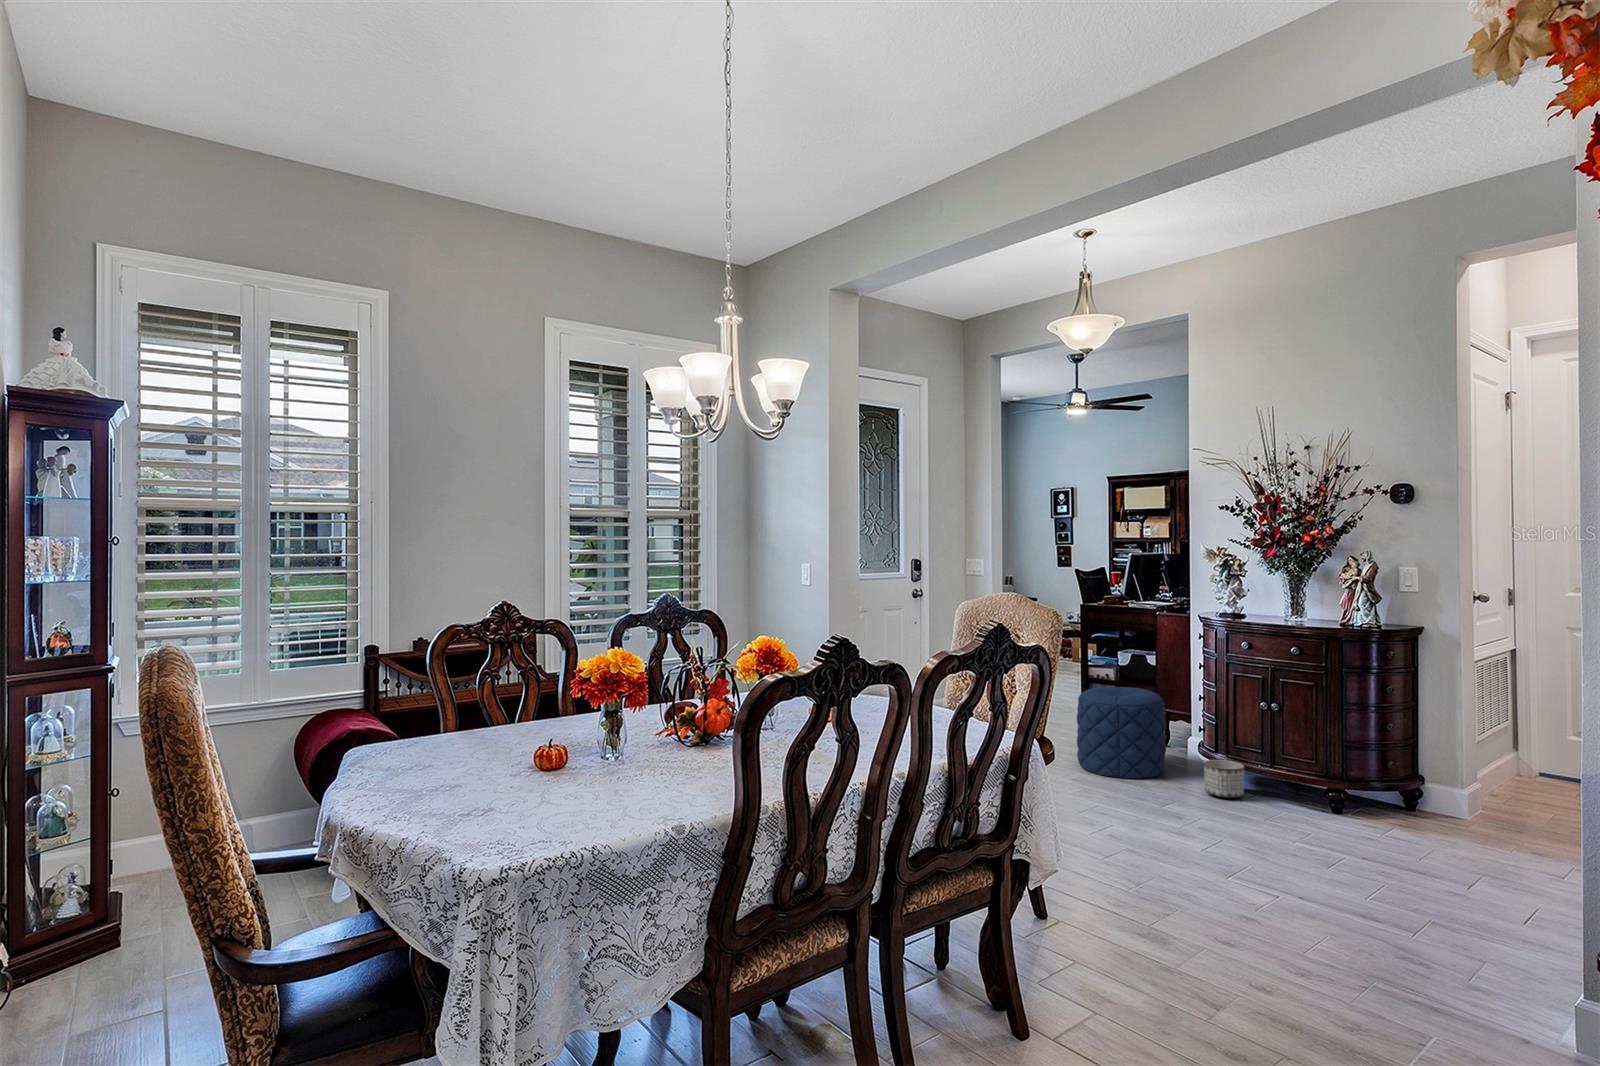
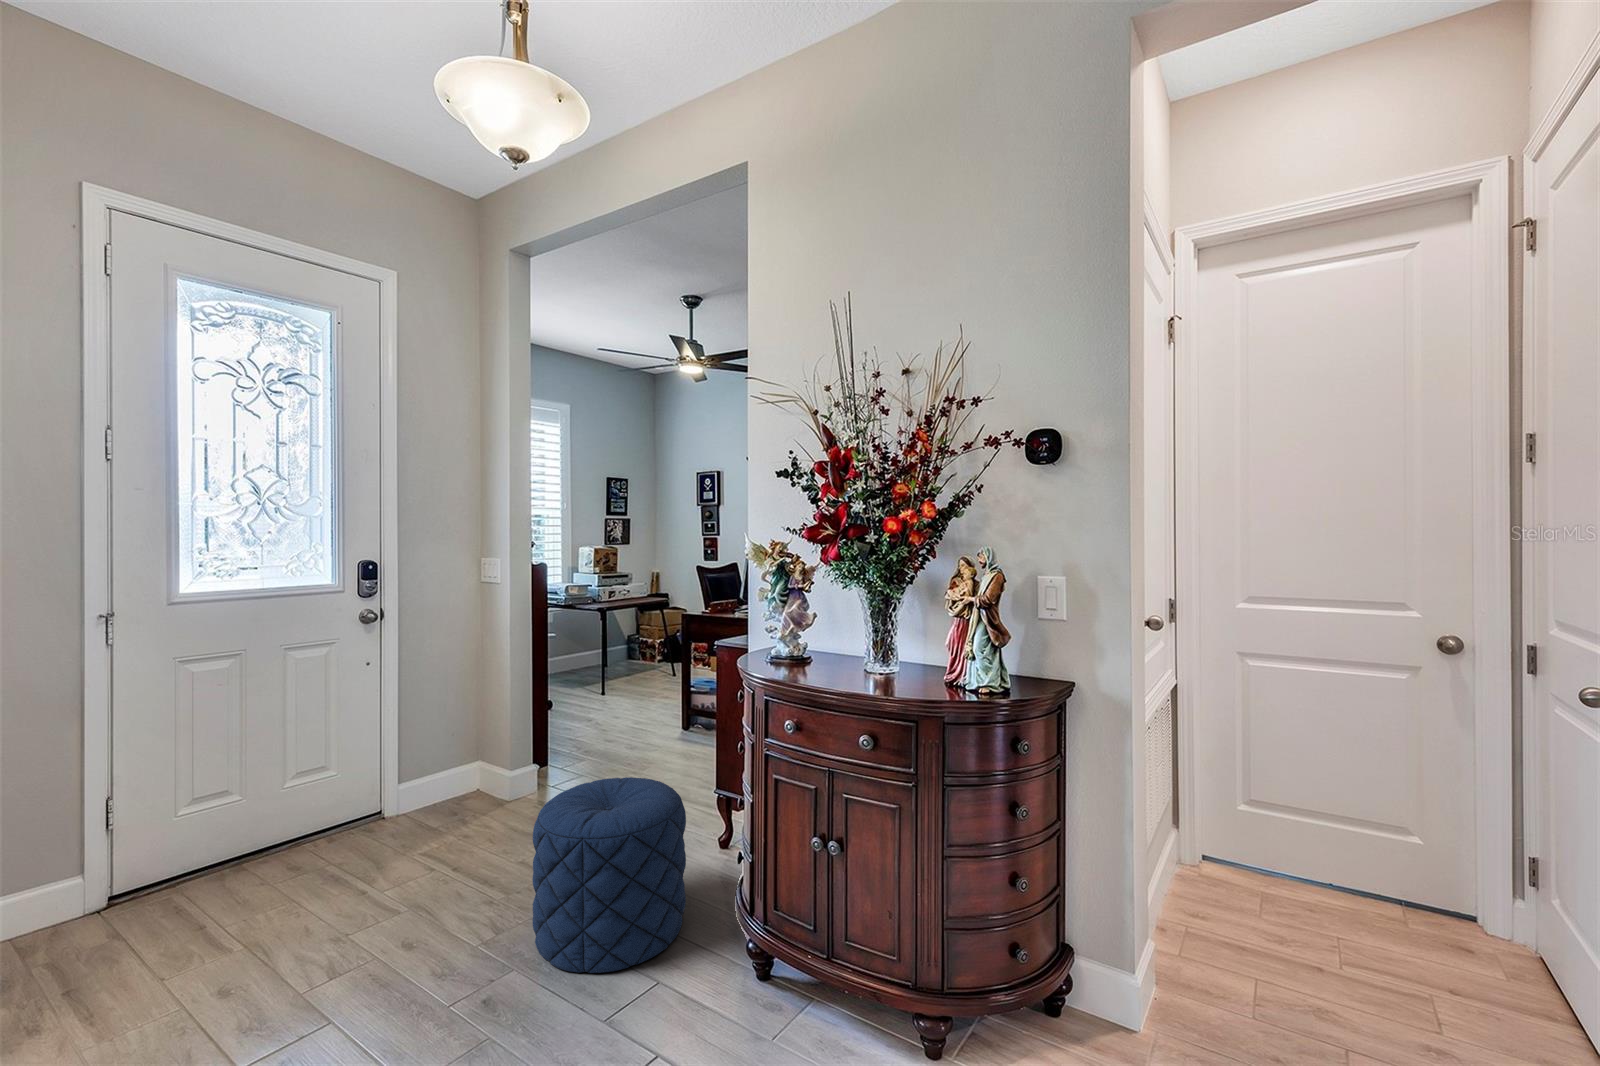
planter: present [1204,760,1244,798] -> none [712,937,782,1034]

